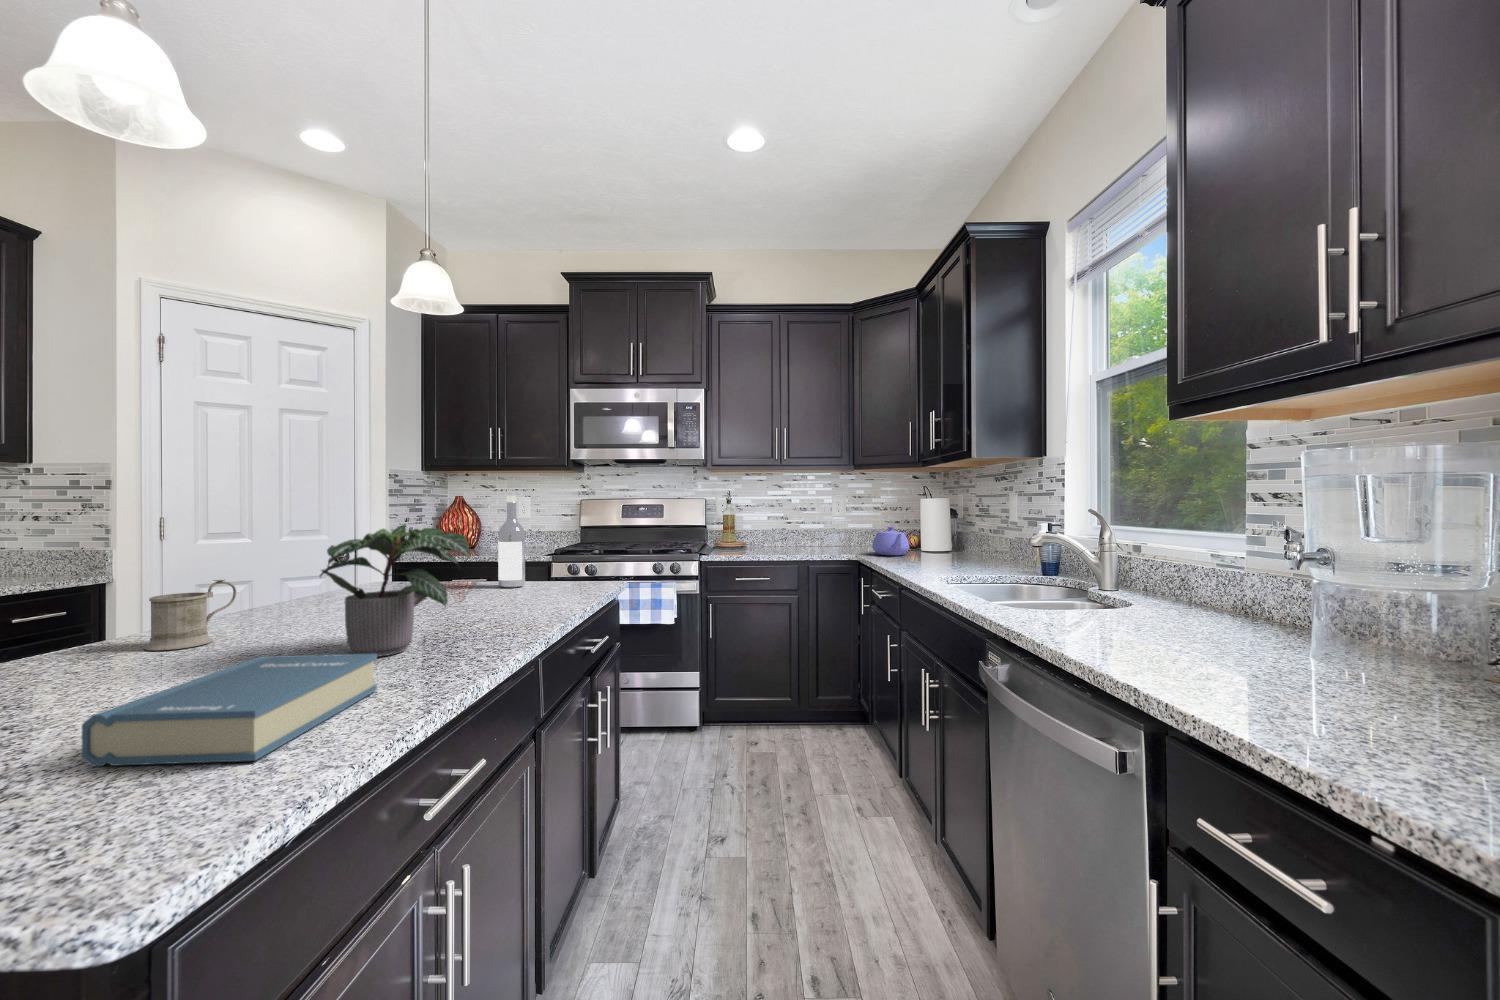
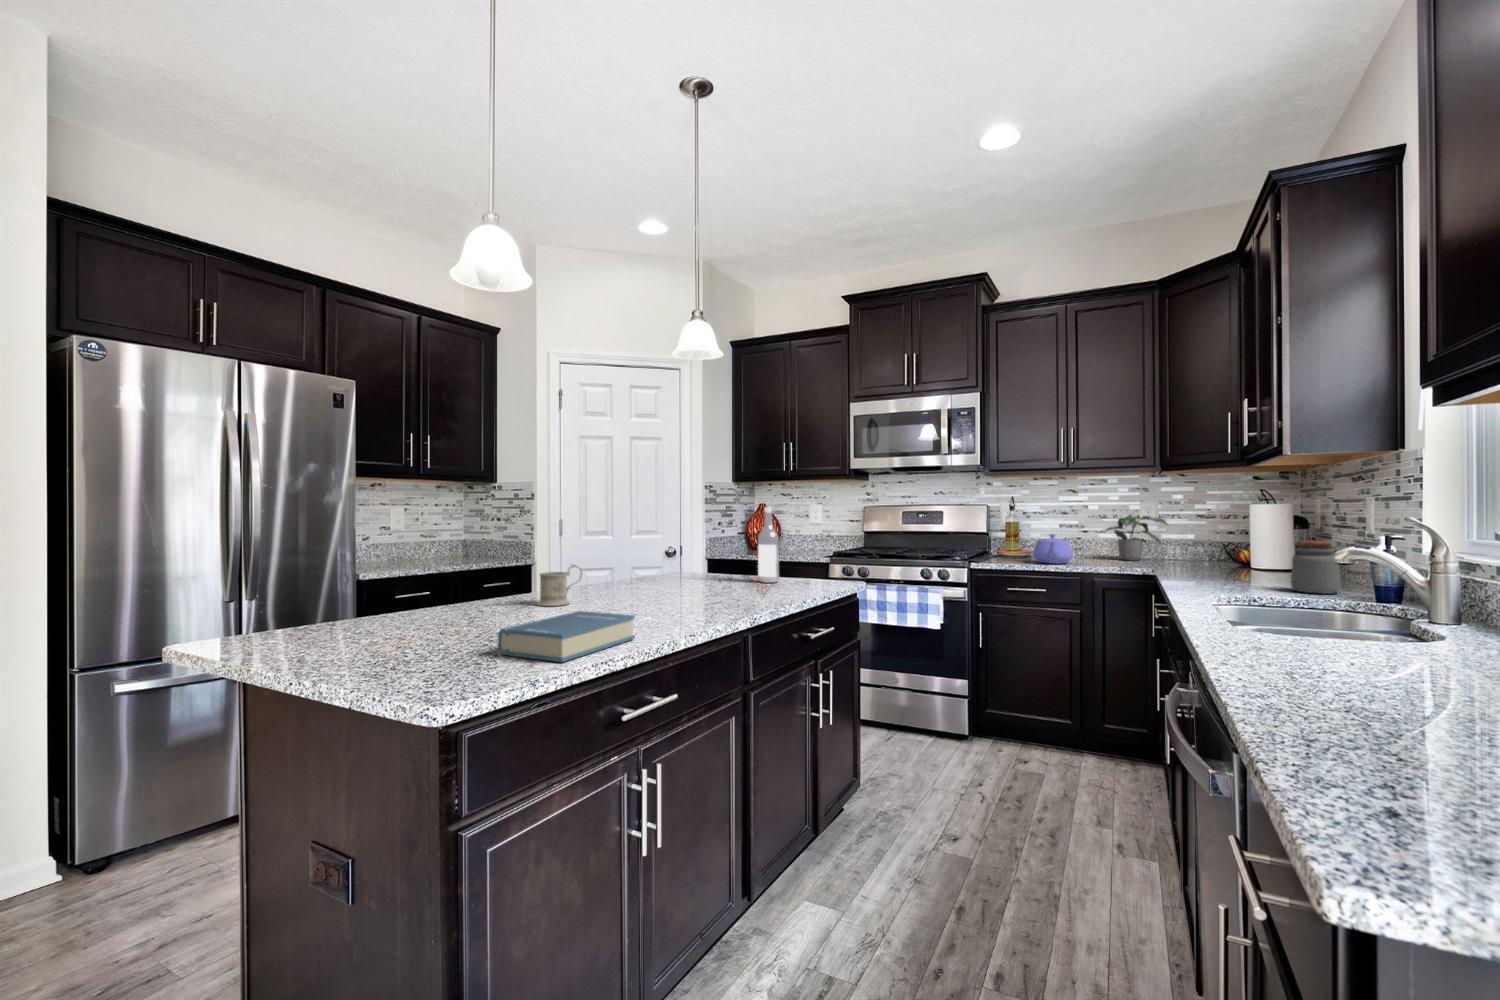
potted plant: present [320,524,470,657] -> present [1105,515,1168,561]
teapot: present [872,526,909,555] -> present [1033,534,1073,564]
jar: none [965,526,997,567] -> present [1291,541,1341,594]

